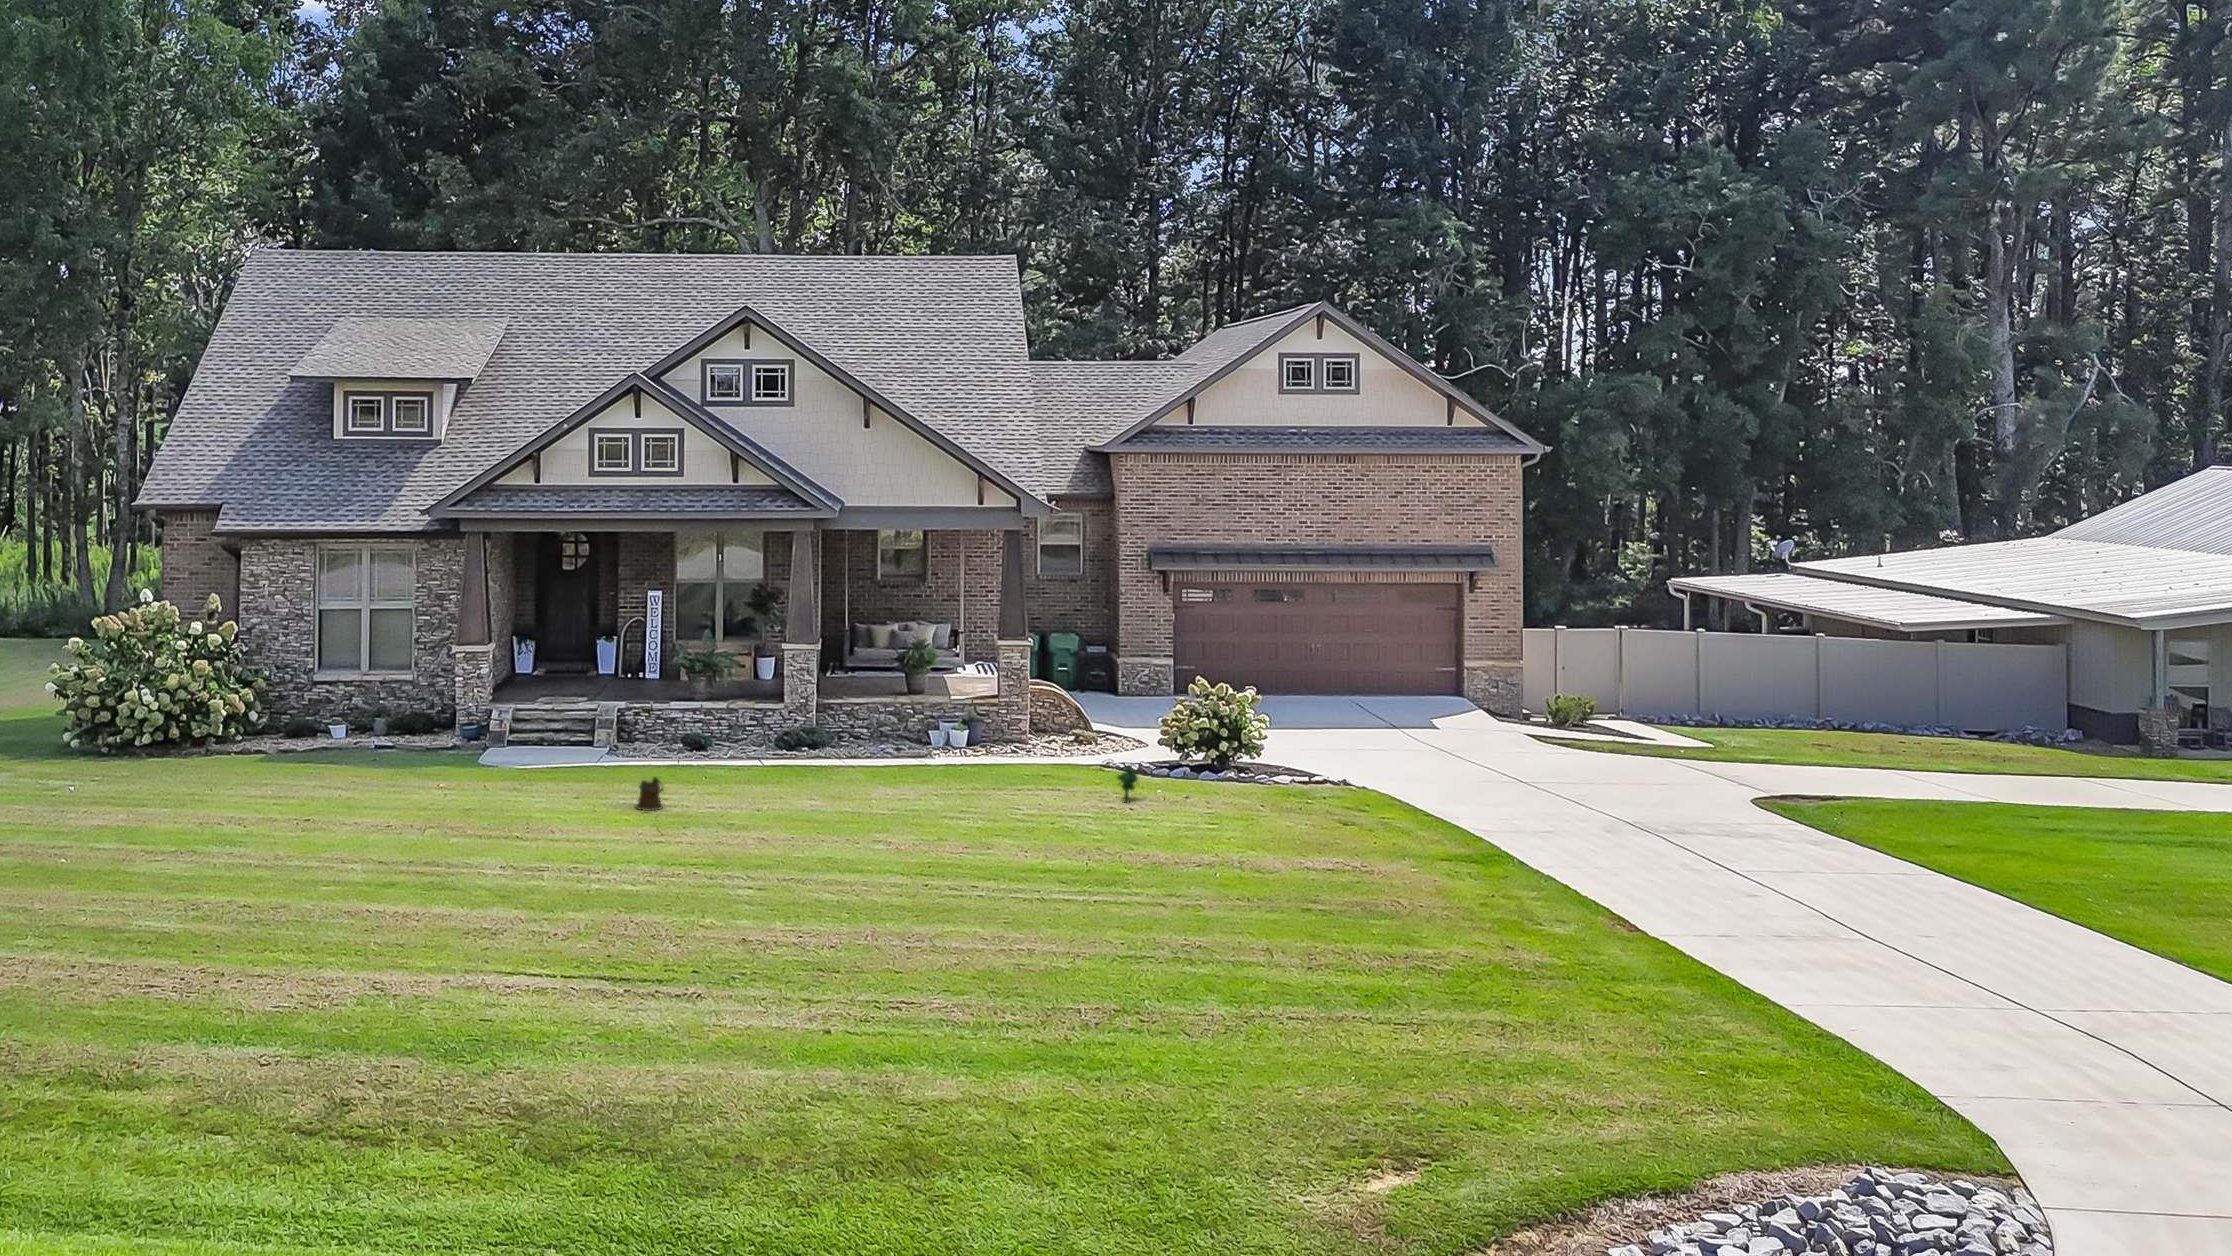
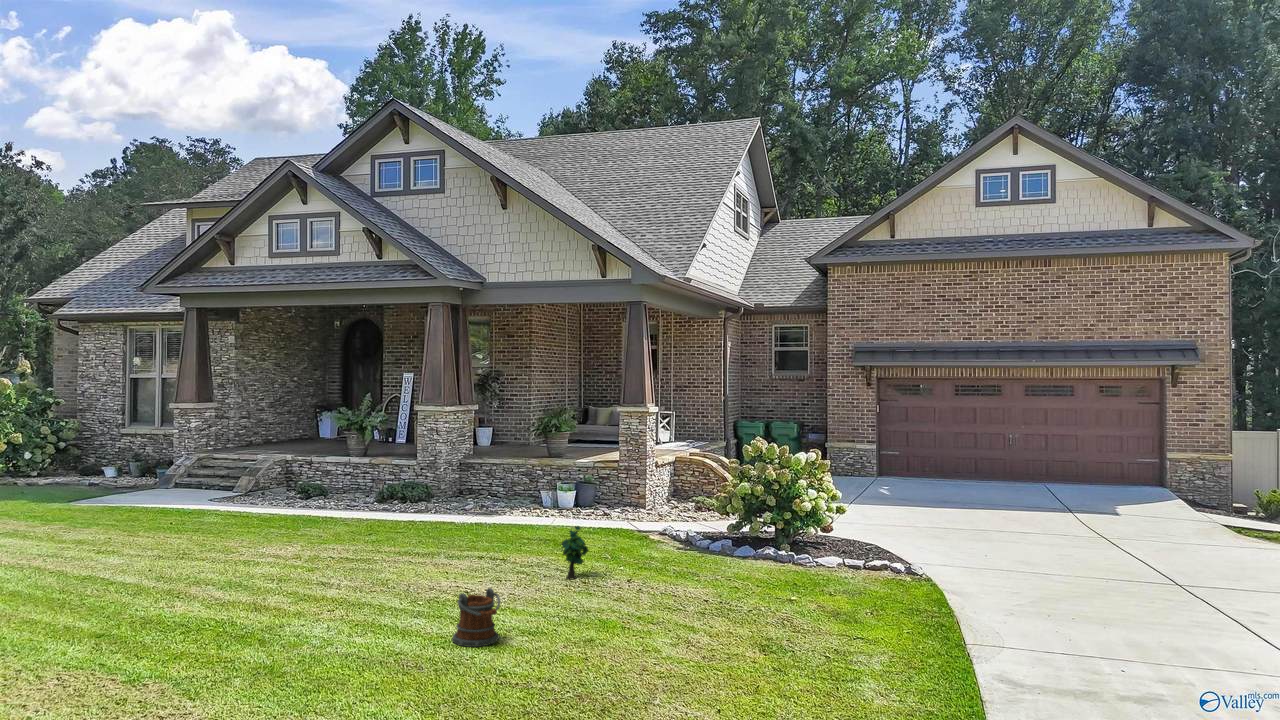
bucket: present [636,777,664,811] -> present [452,588,500,647]

